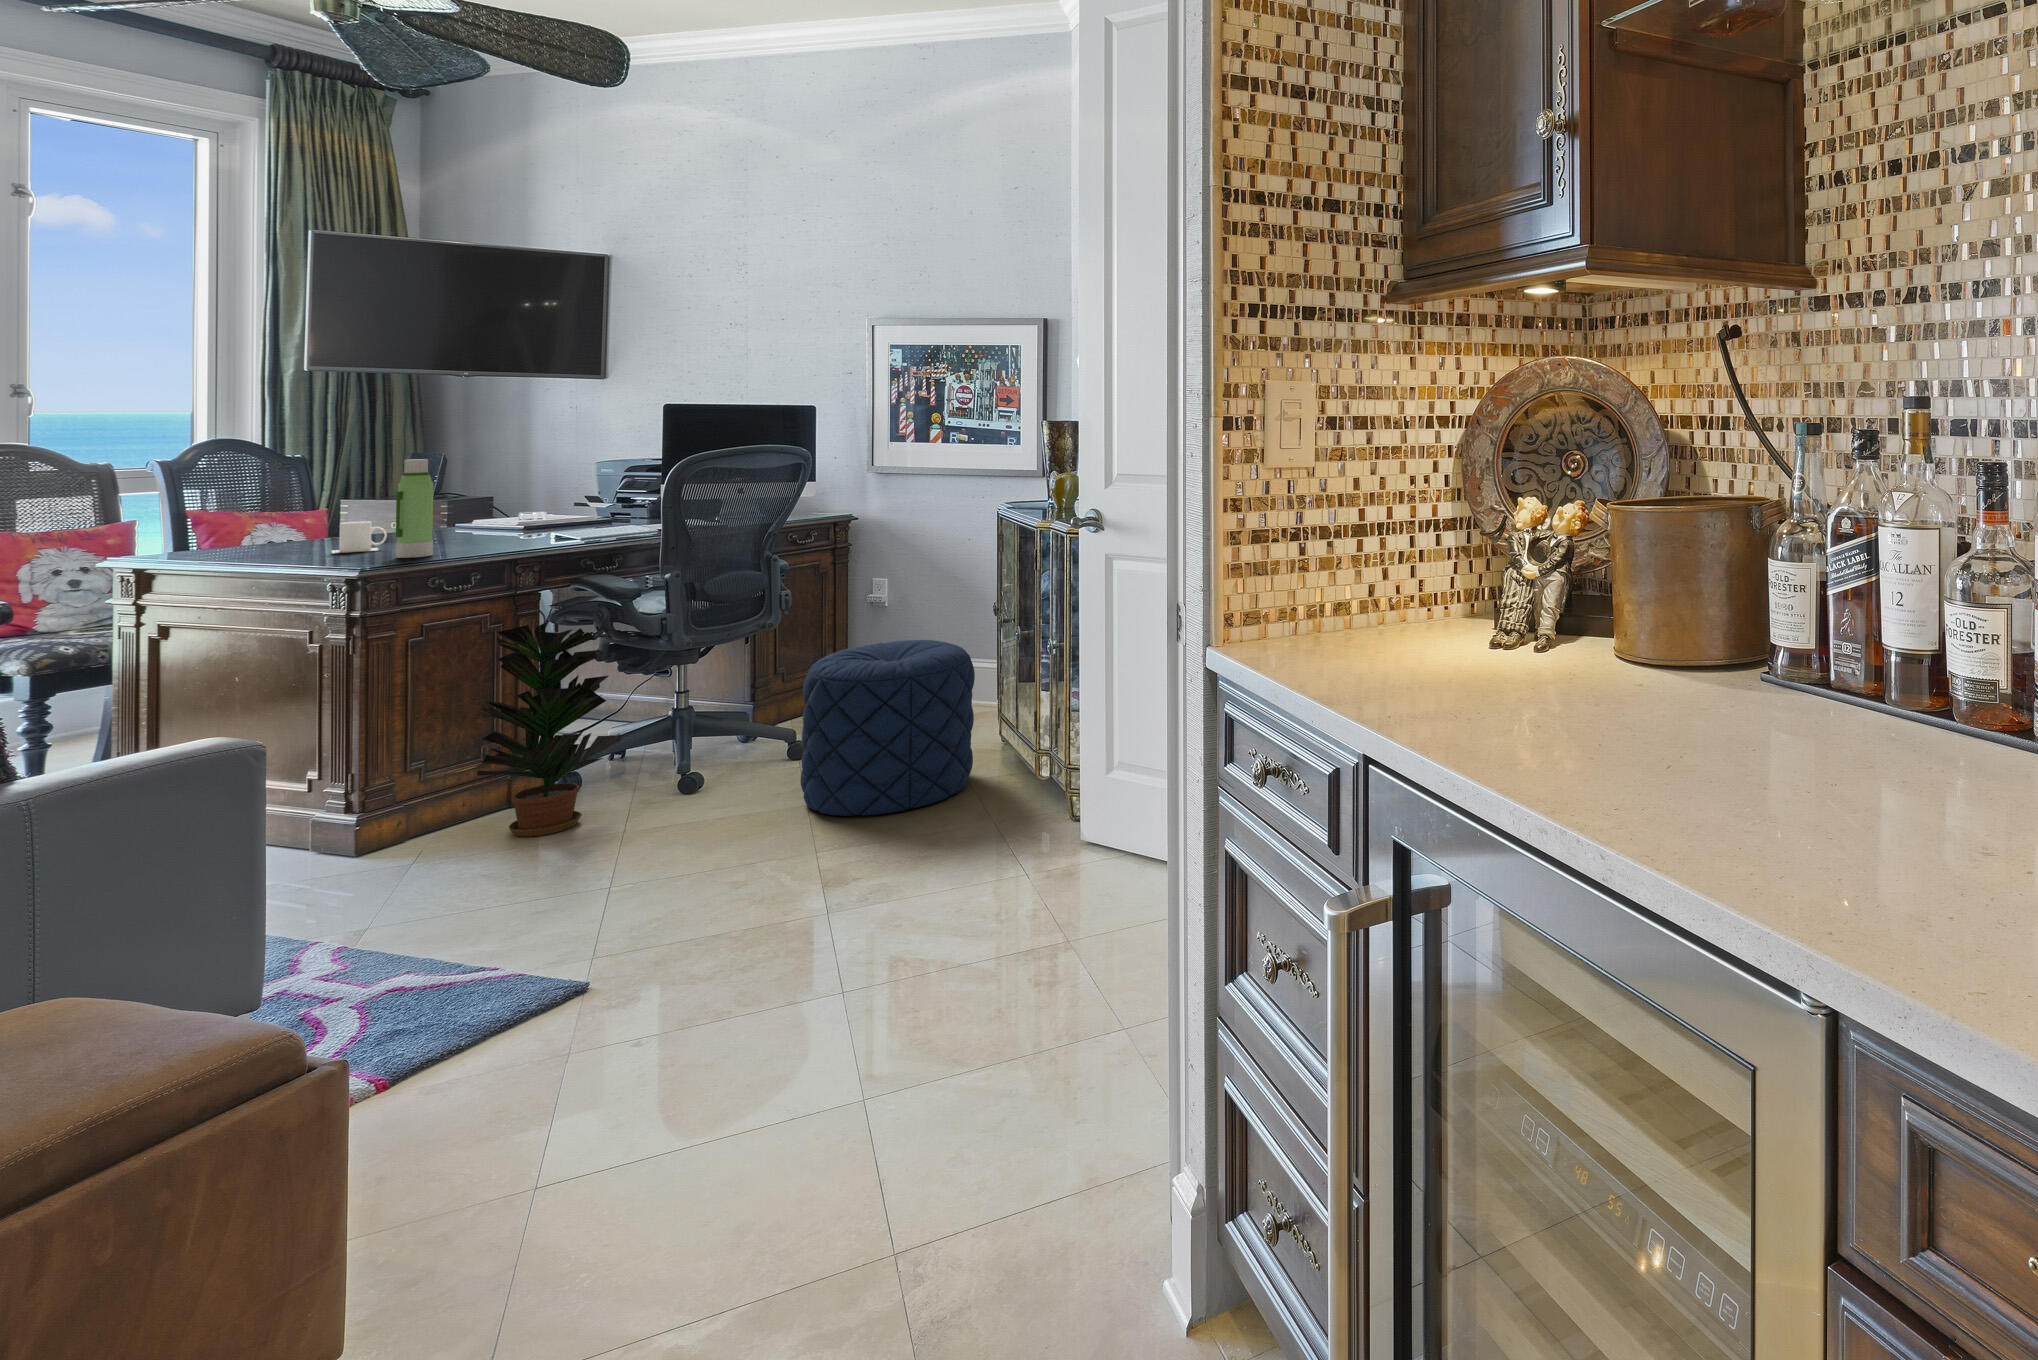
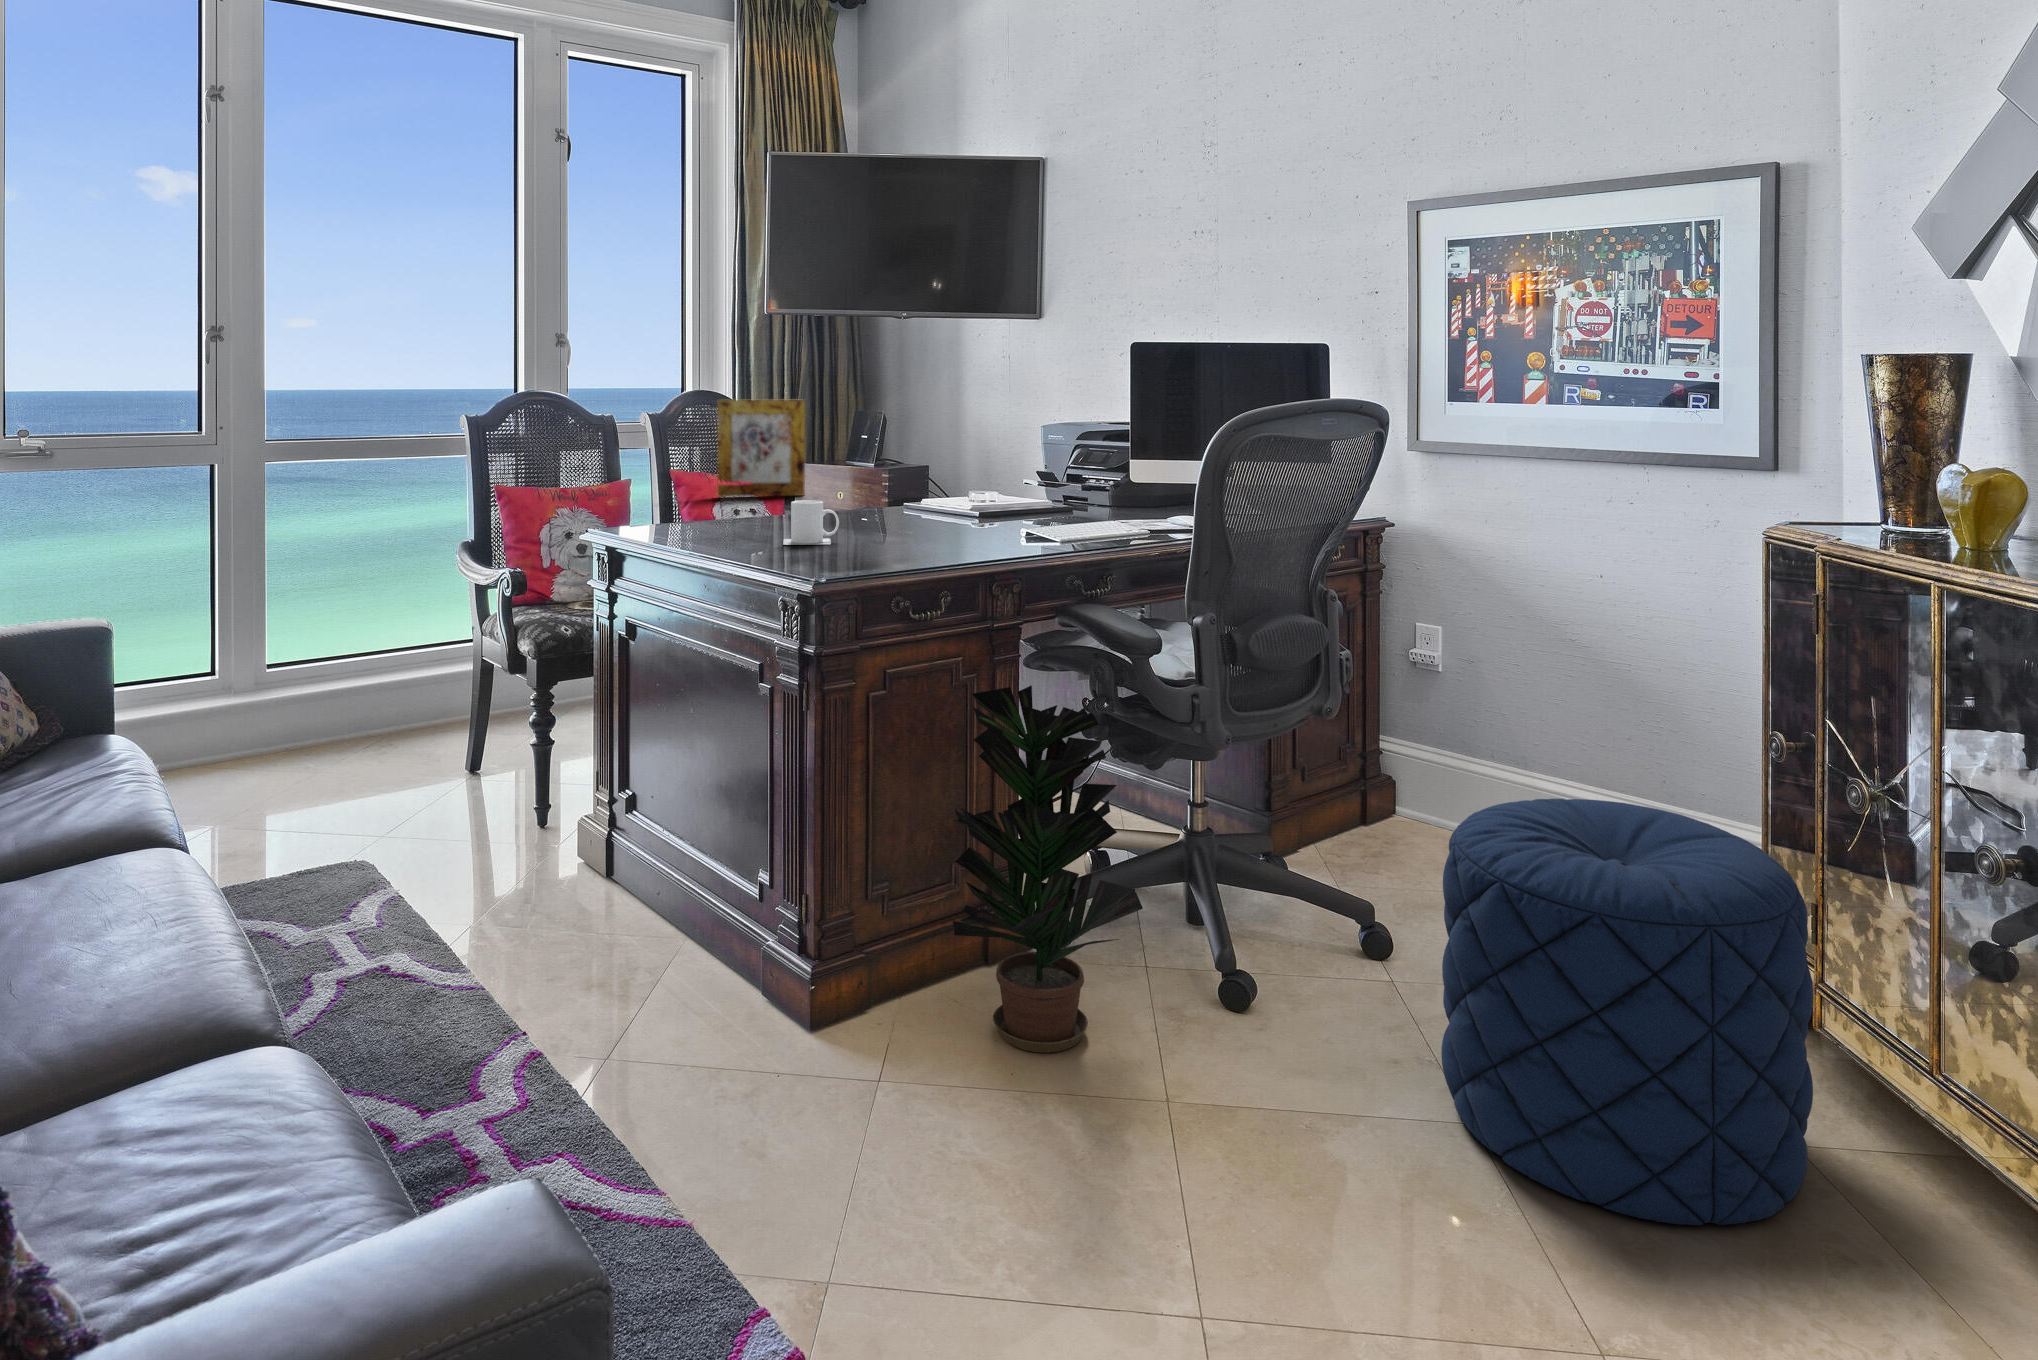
picture frame: none [247,446,353,530] -> present [718,400,805,497]
water bottle: present [396,459,433,558] -> none [850,414,892,565]

